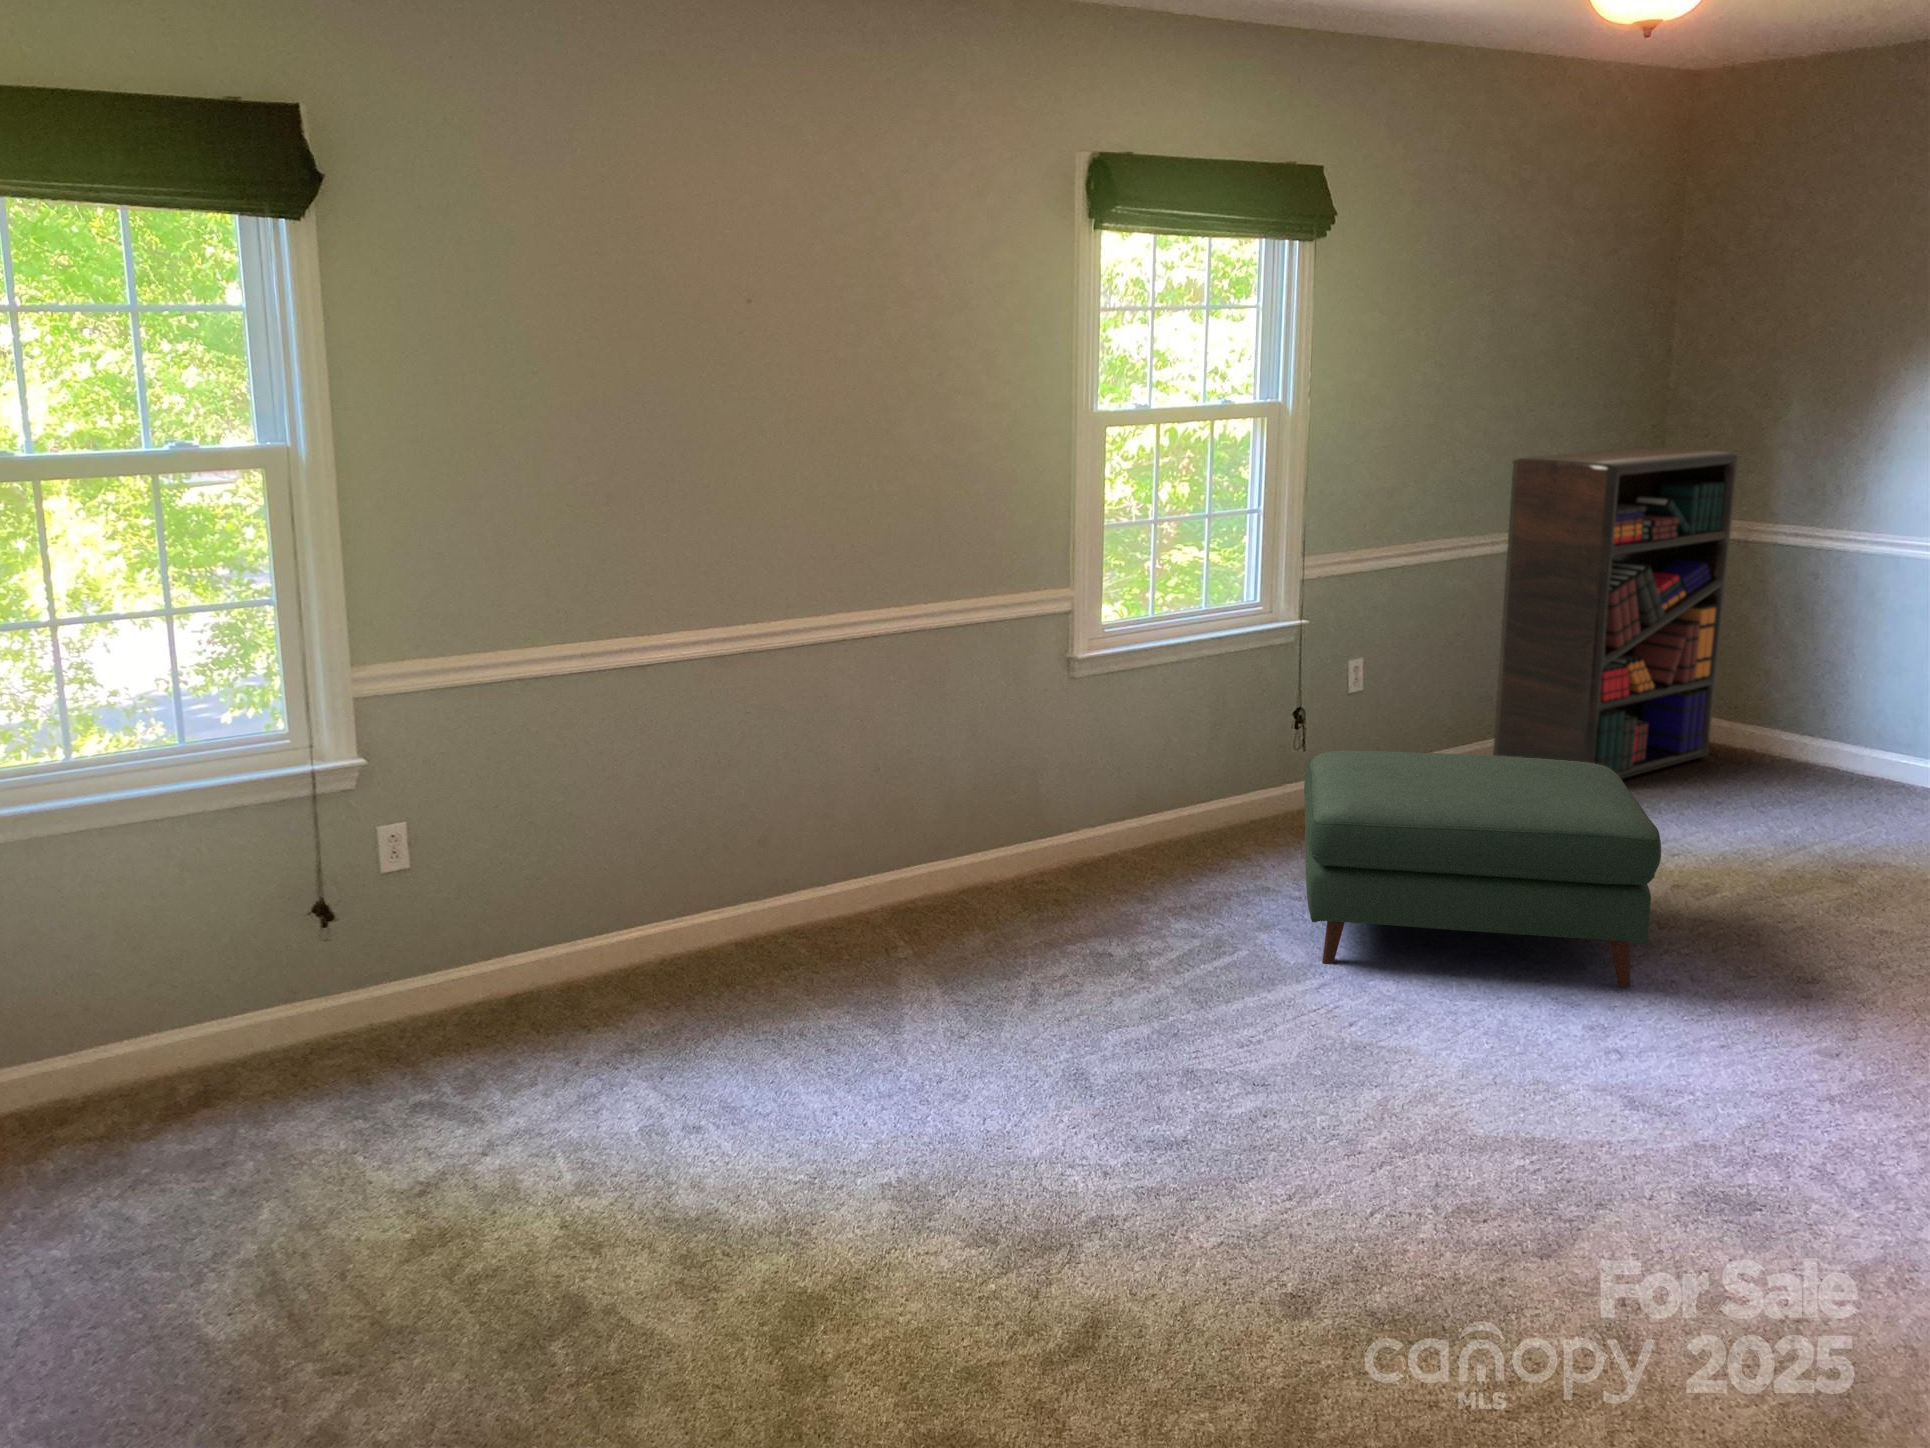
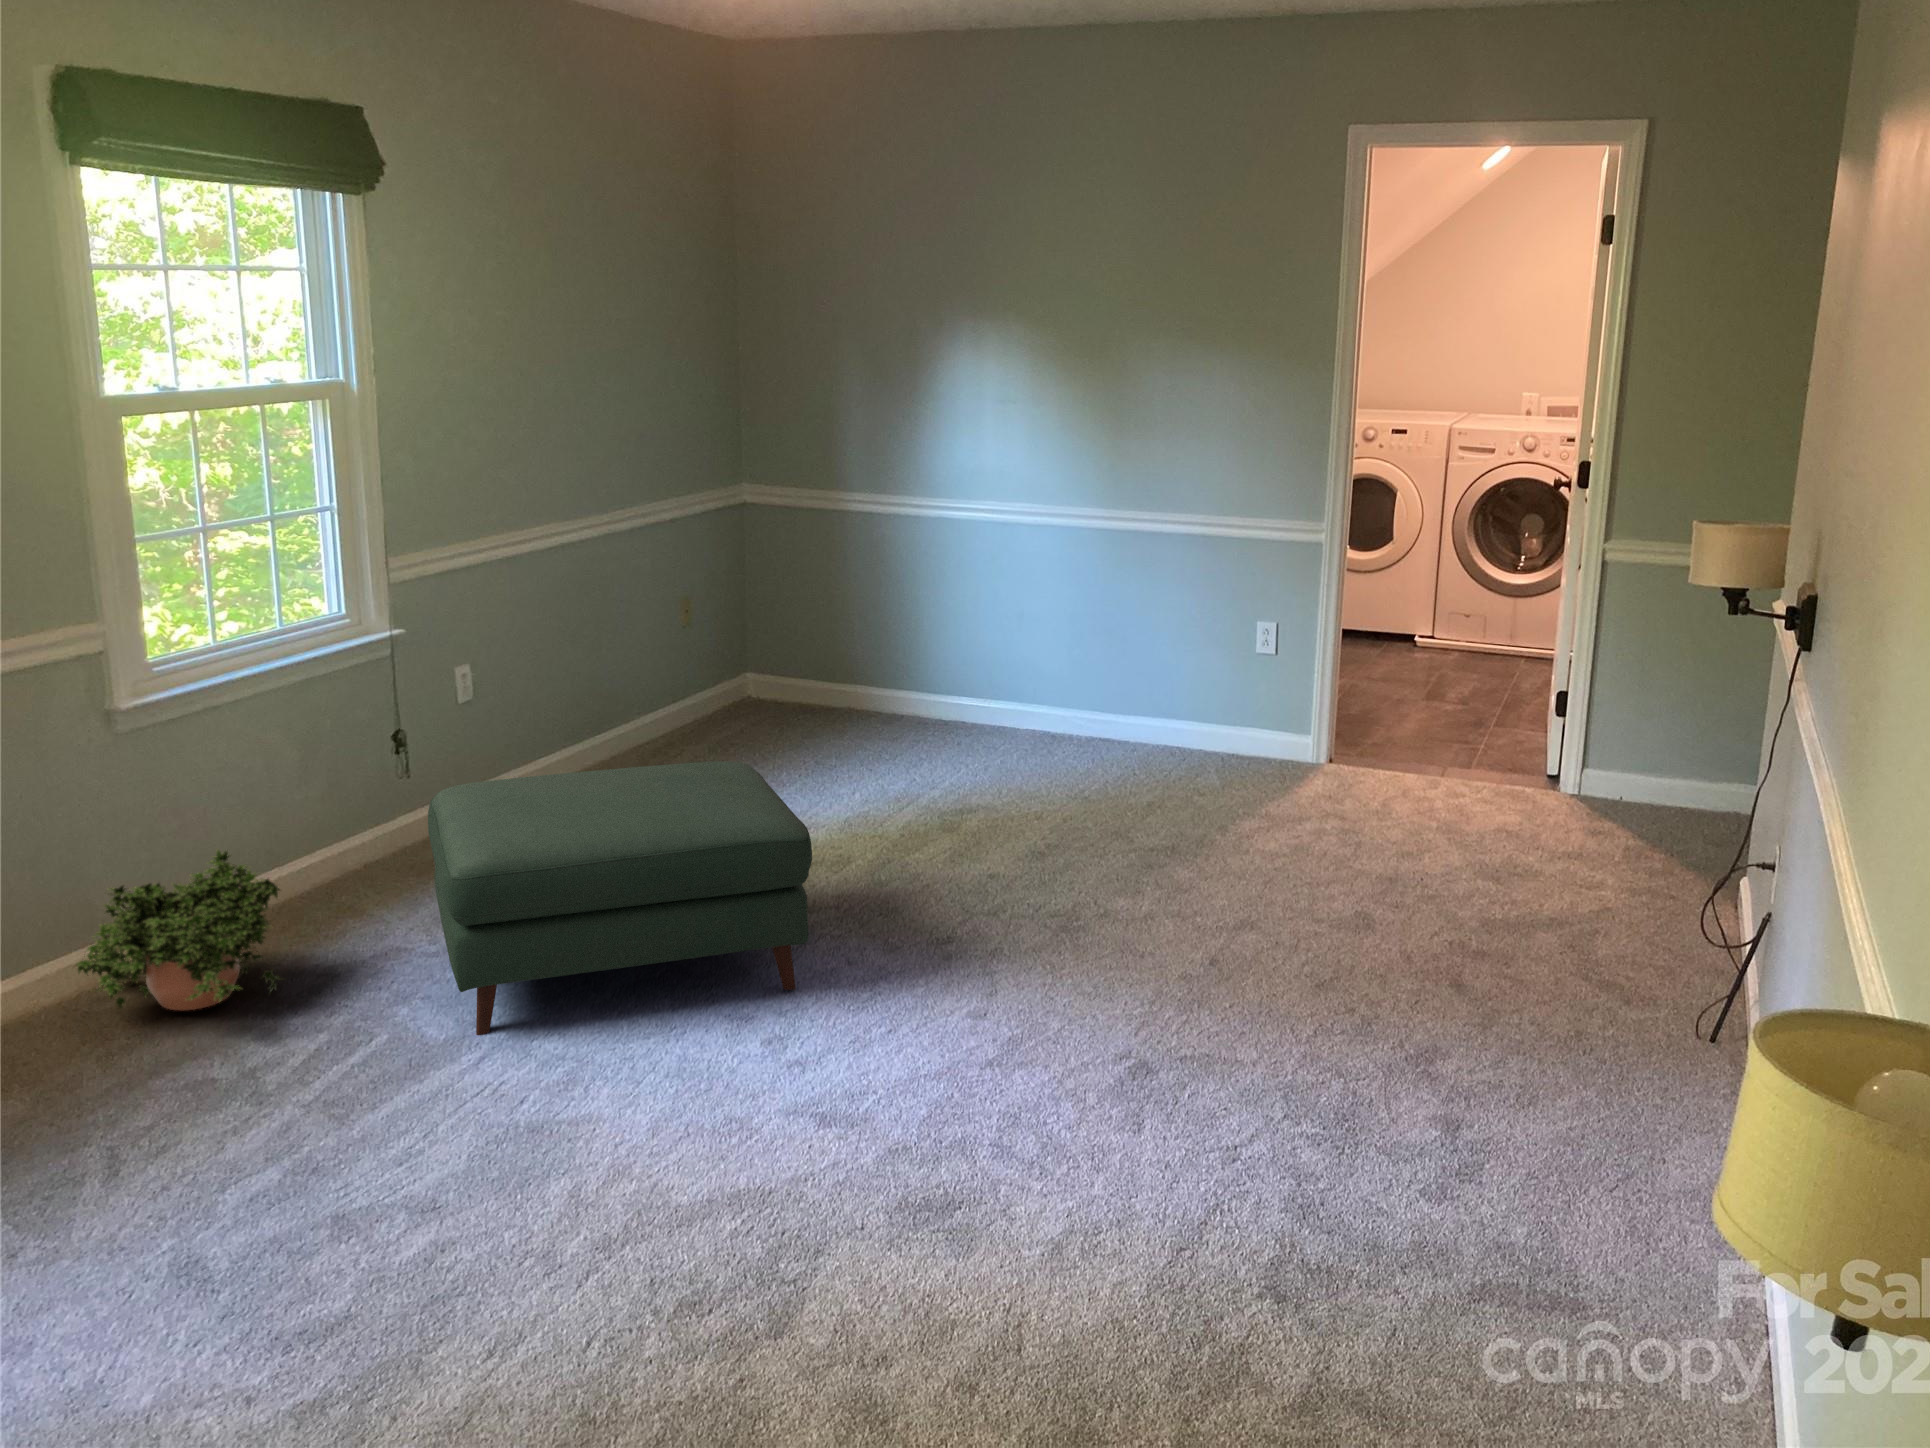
bookshelf: present [1493,447,1738,779] -> none [606,423,814,775]
potted plant: none [1030,776,1184,902] -> present [76,850,283,1010]

